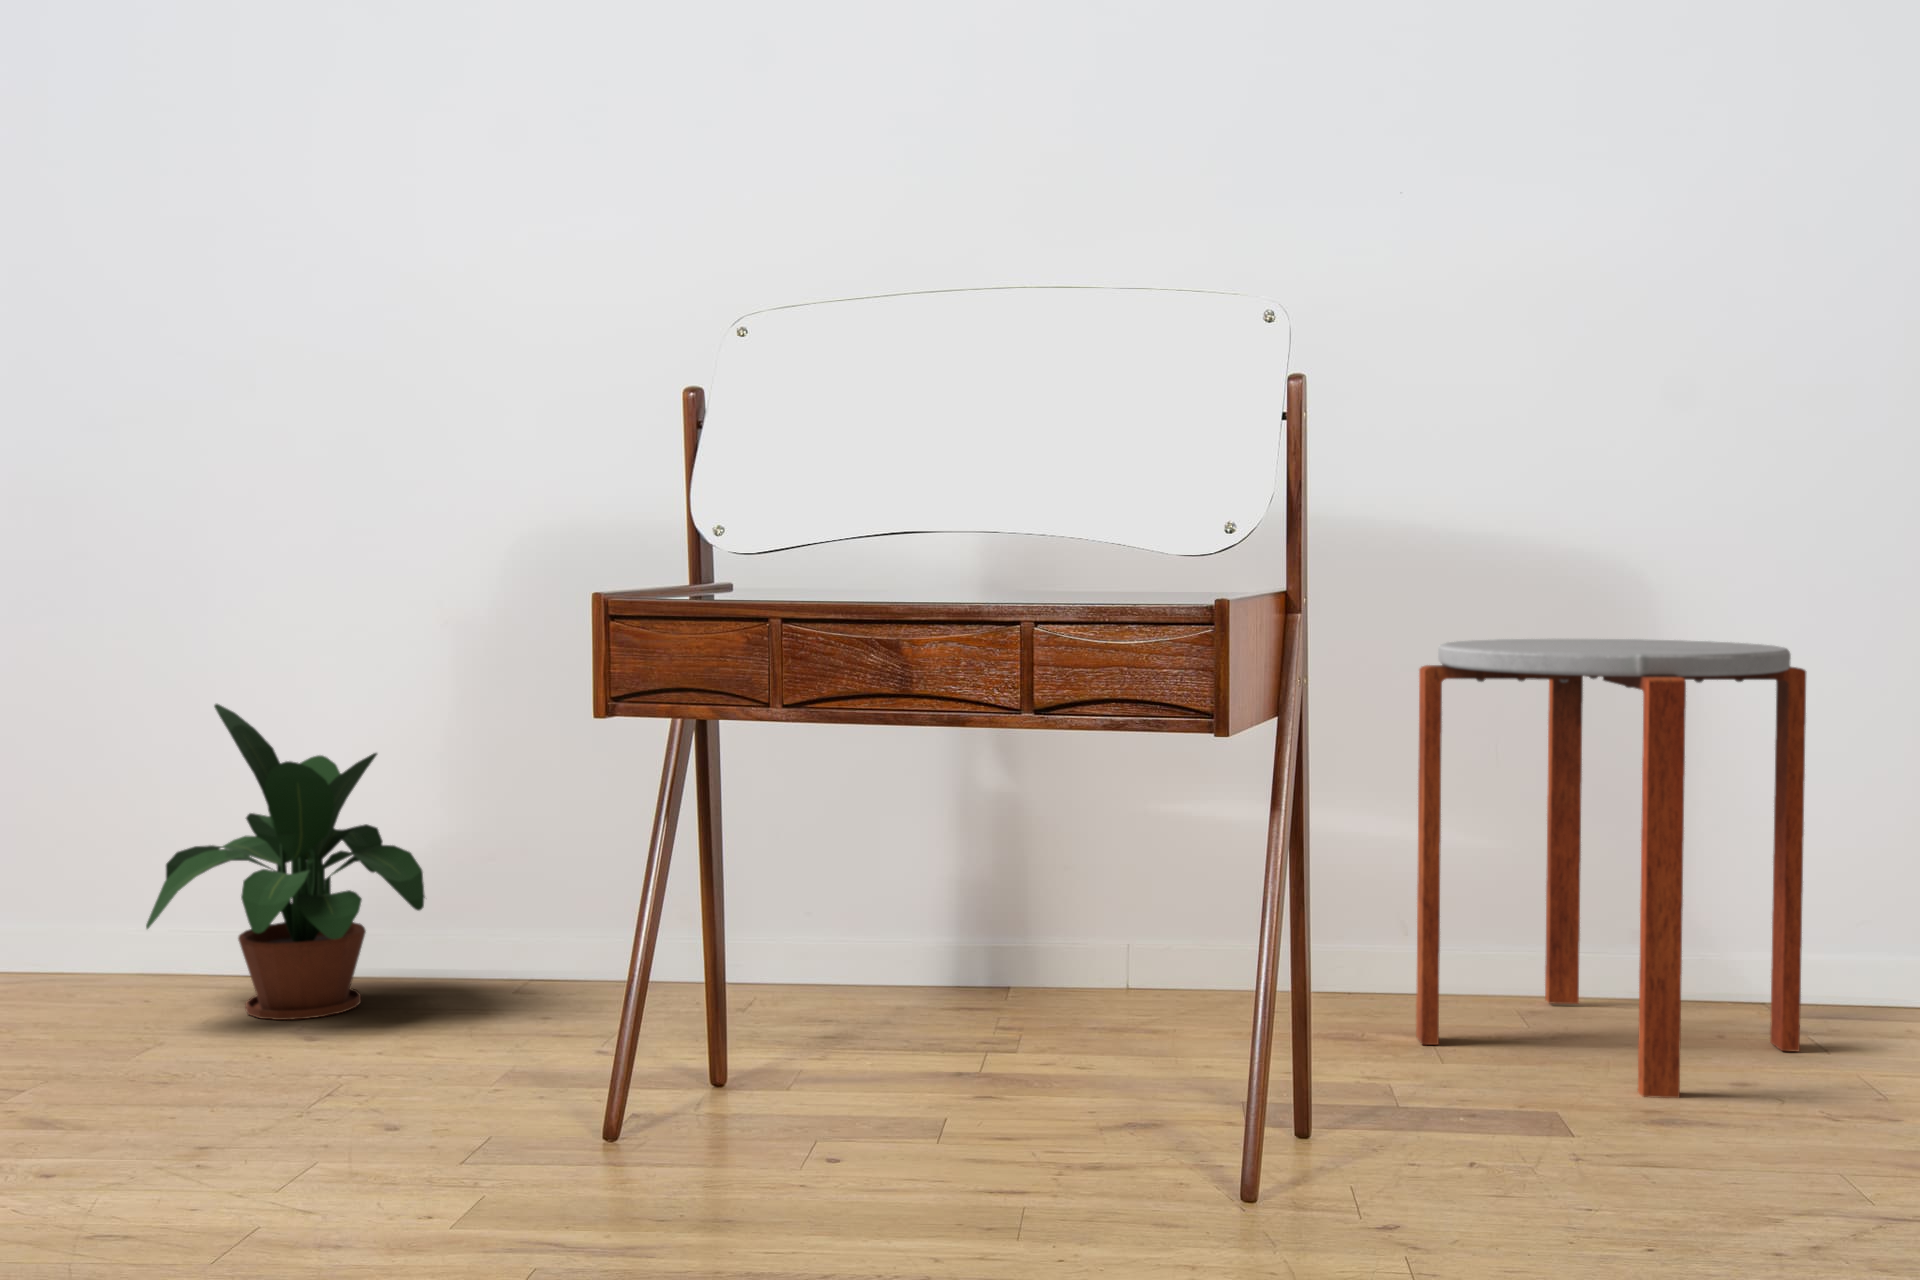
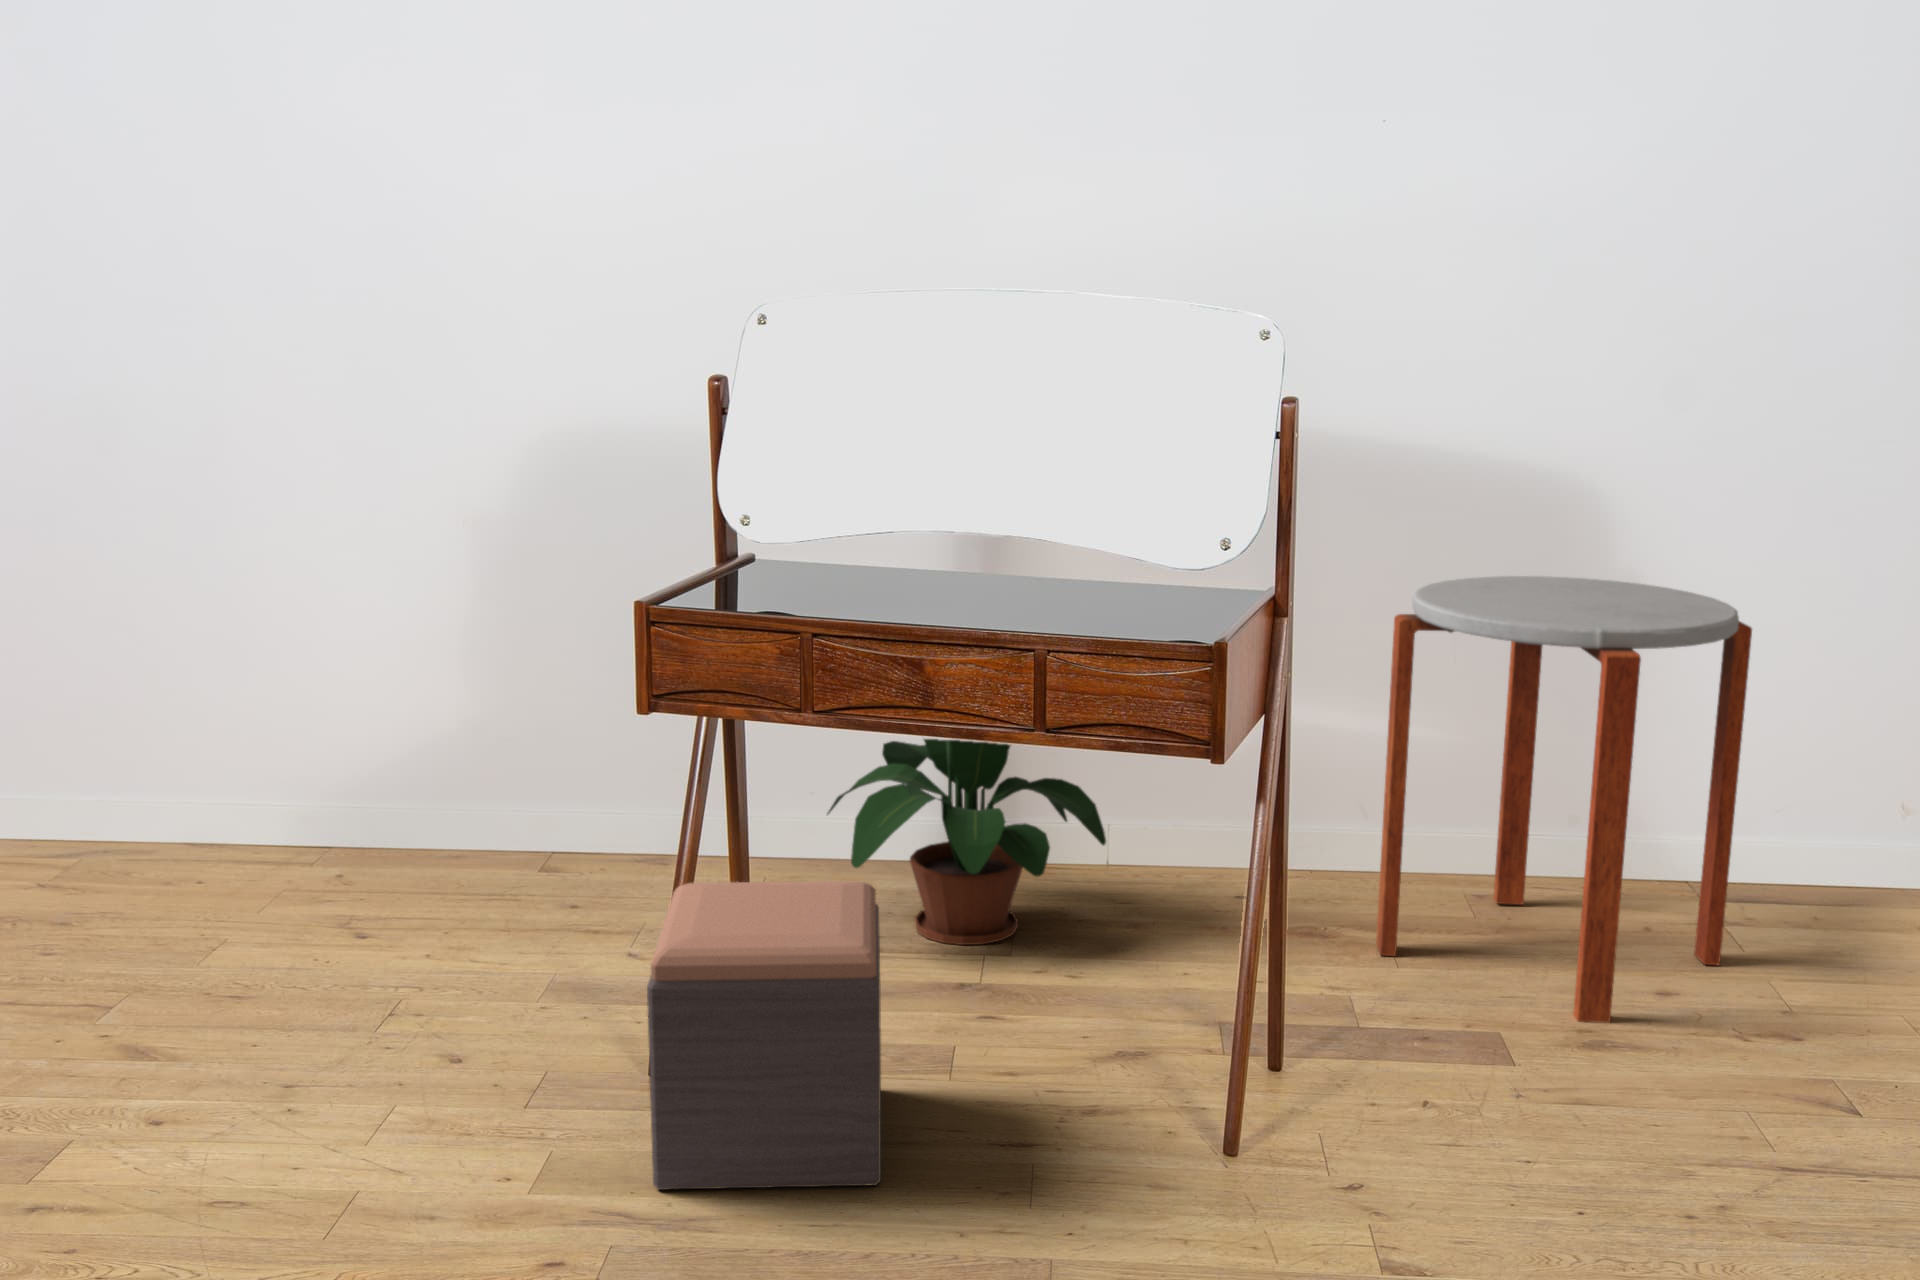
potted plant: present [146,704,425,1020] -> present [828,739,1106,945]
footstool: none [593,906,859,1234] -> present [647,881,881,1190]

